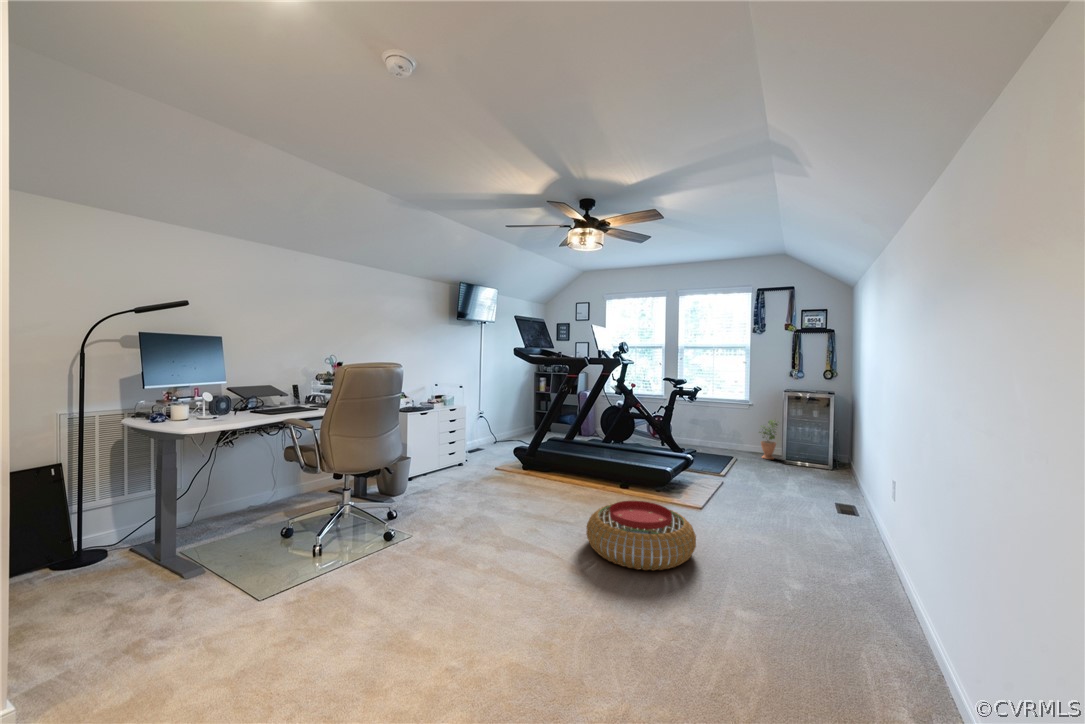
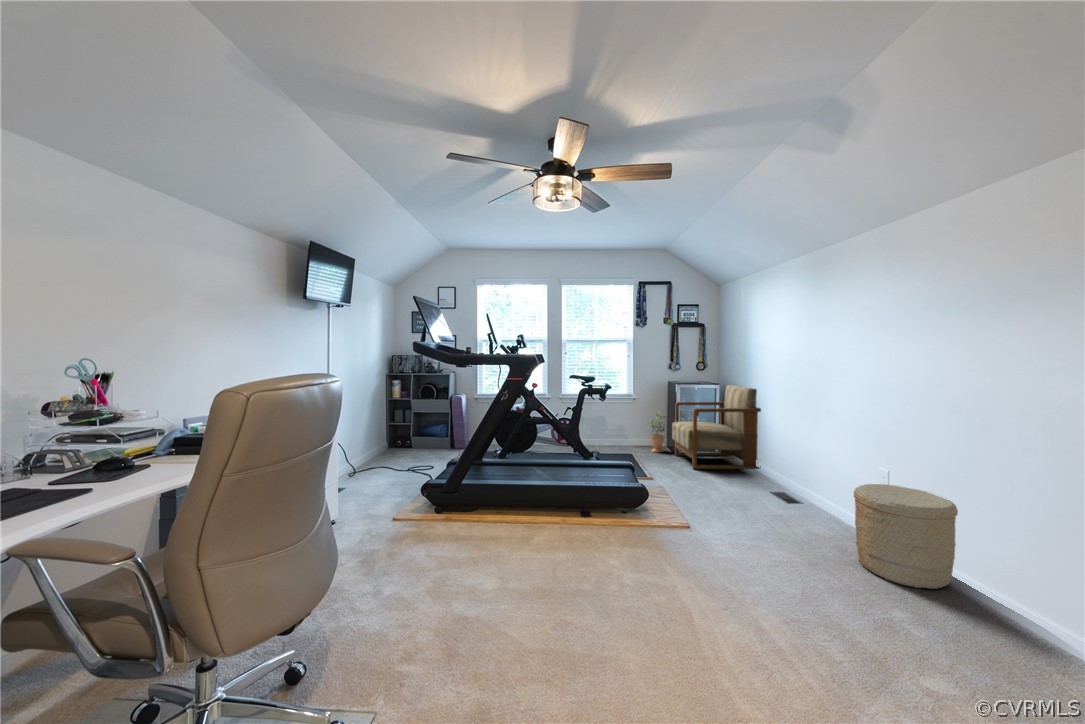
armchair: none [775,396,864,486] -> present [672,385,761,469]
woven basket: none [804,489,899,590] -> present [854,484,958,589]
pouf: present [586,501,696,570] -> none [651,538,808,645]

